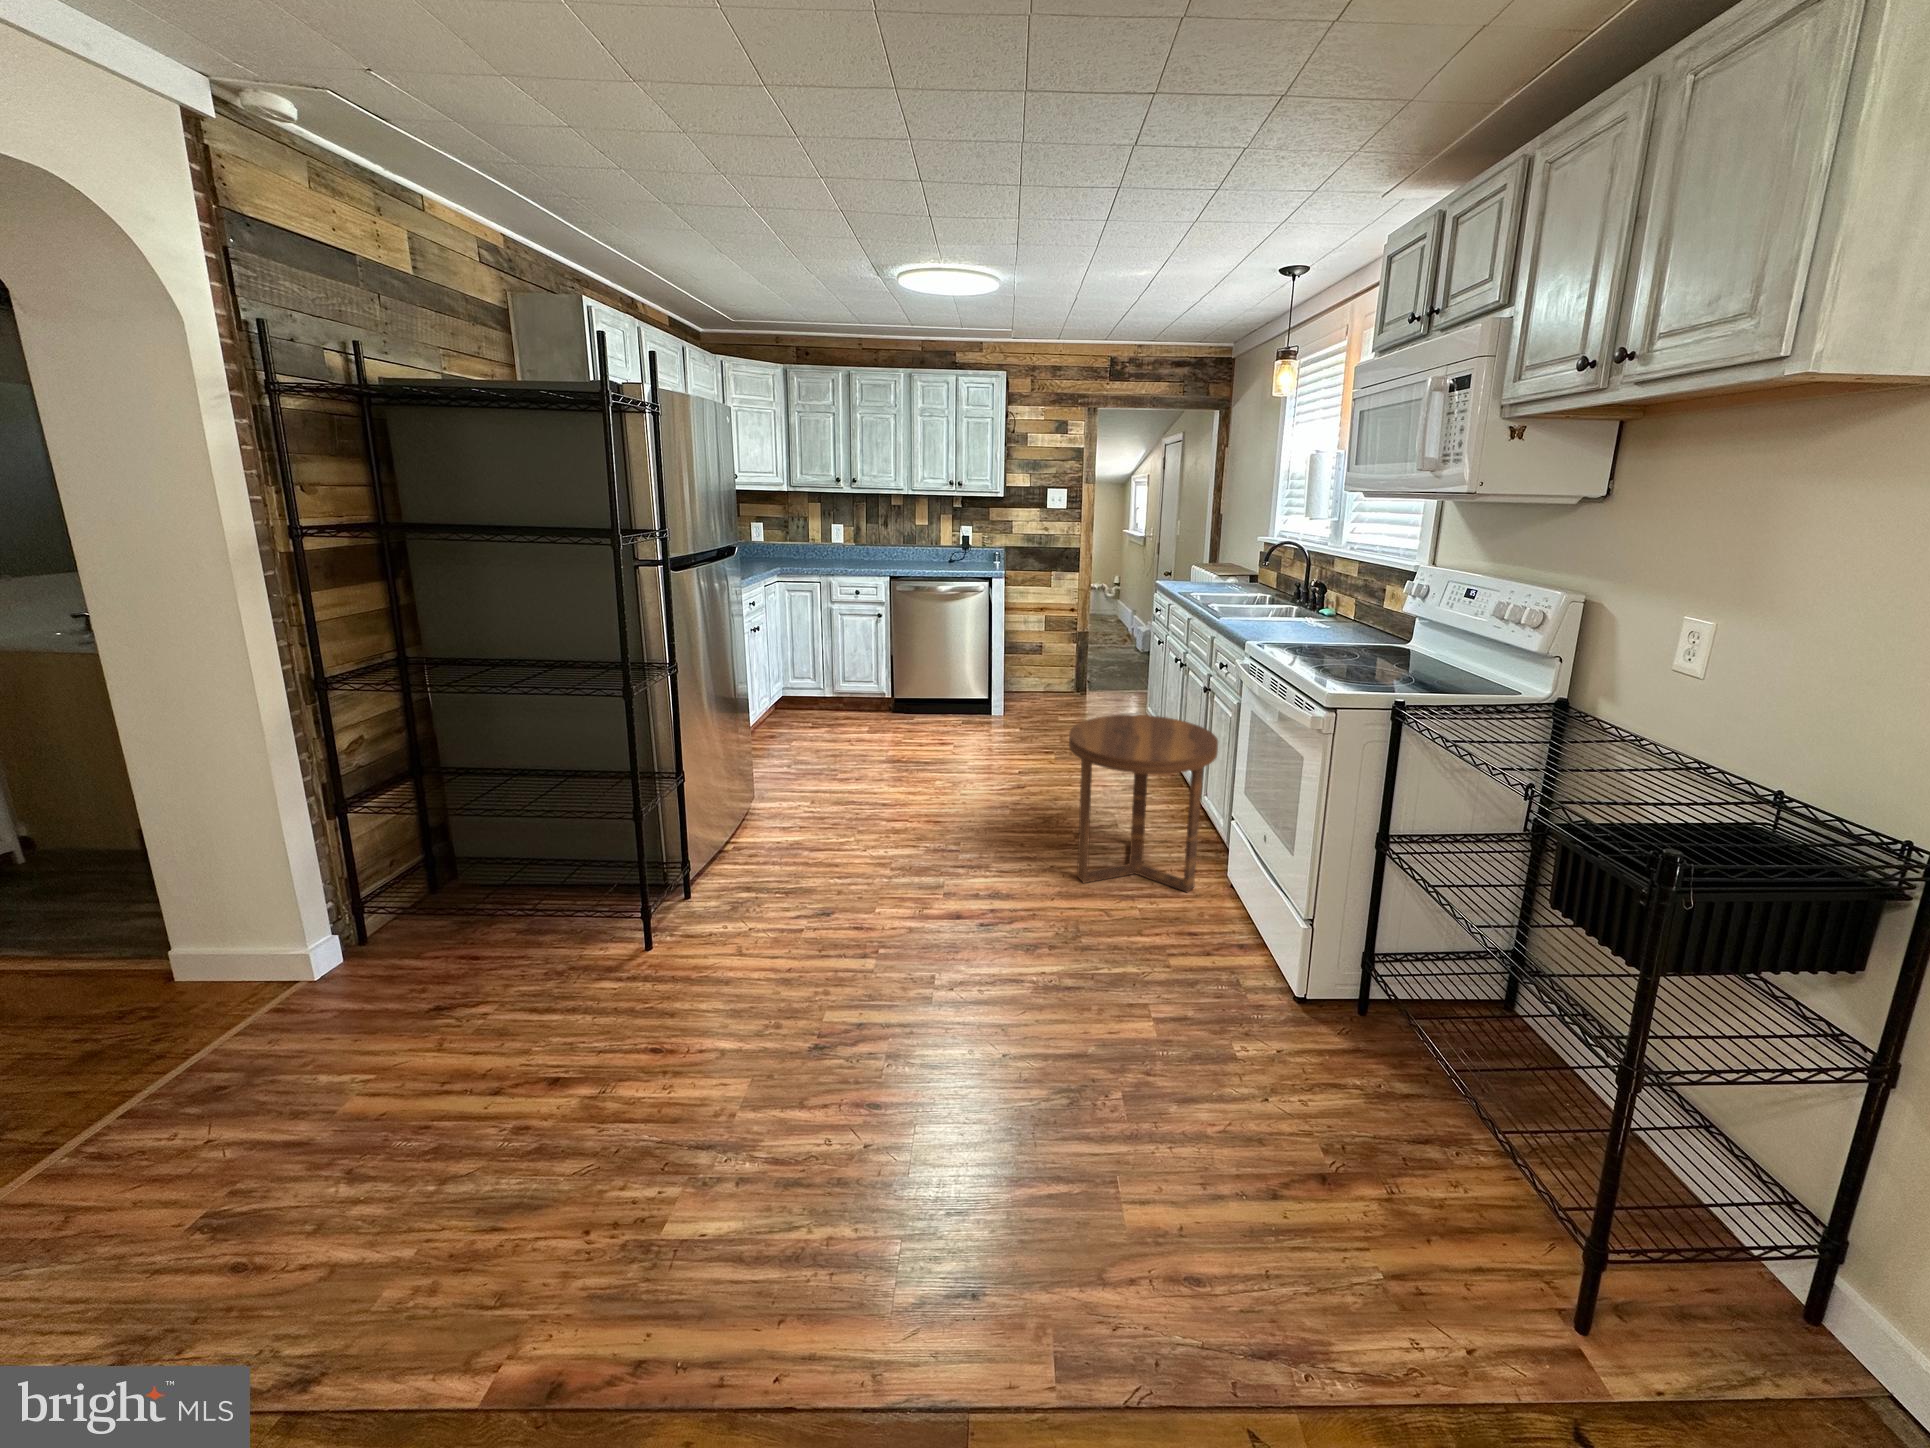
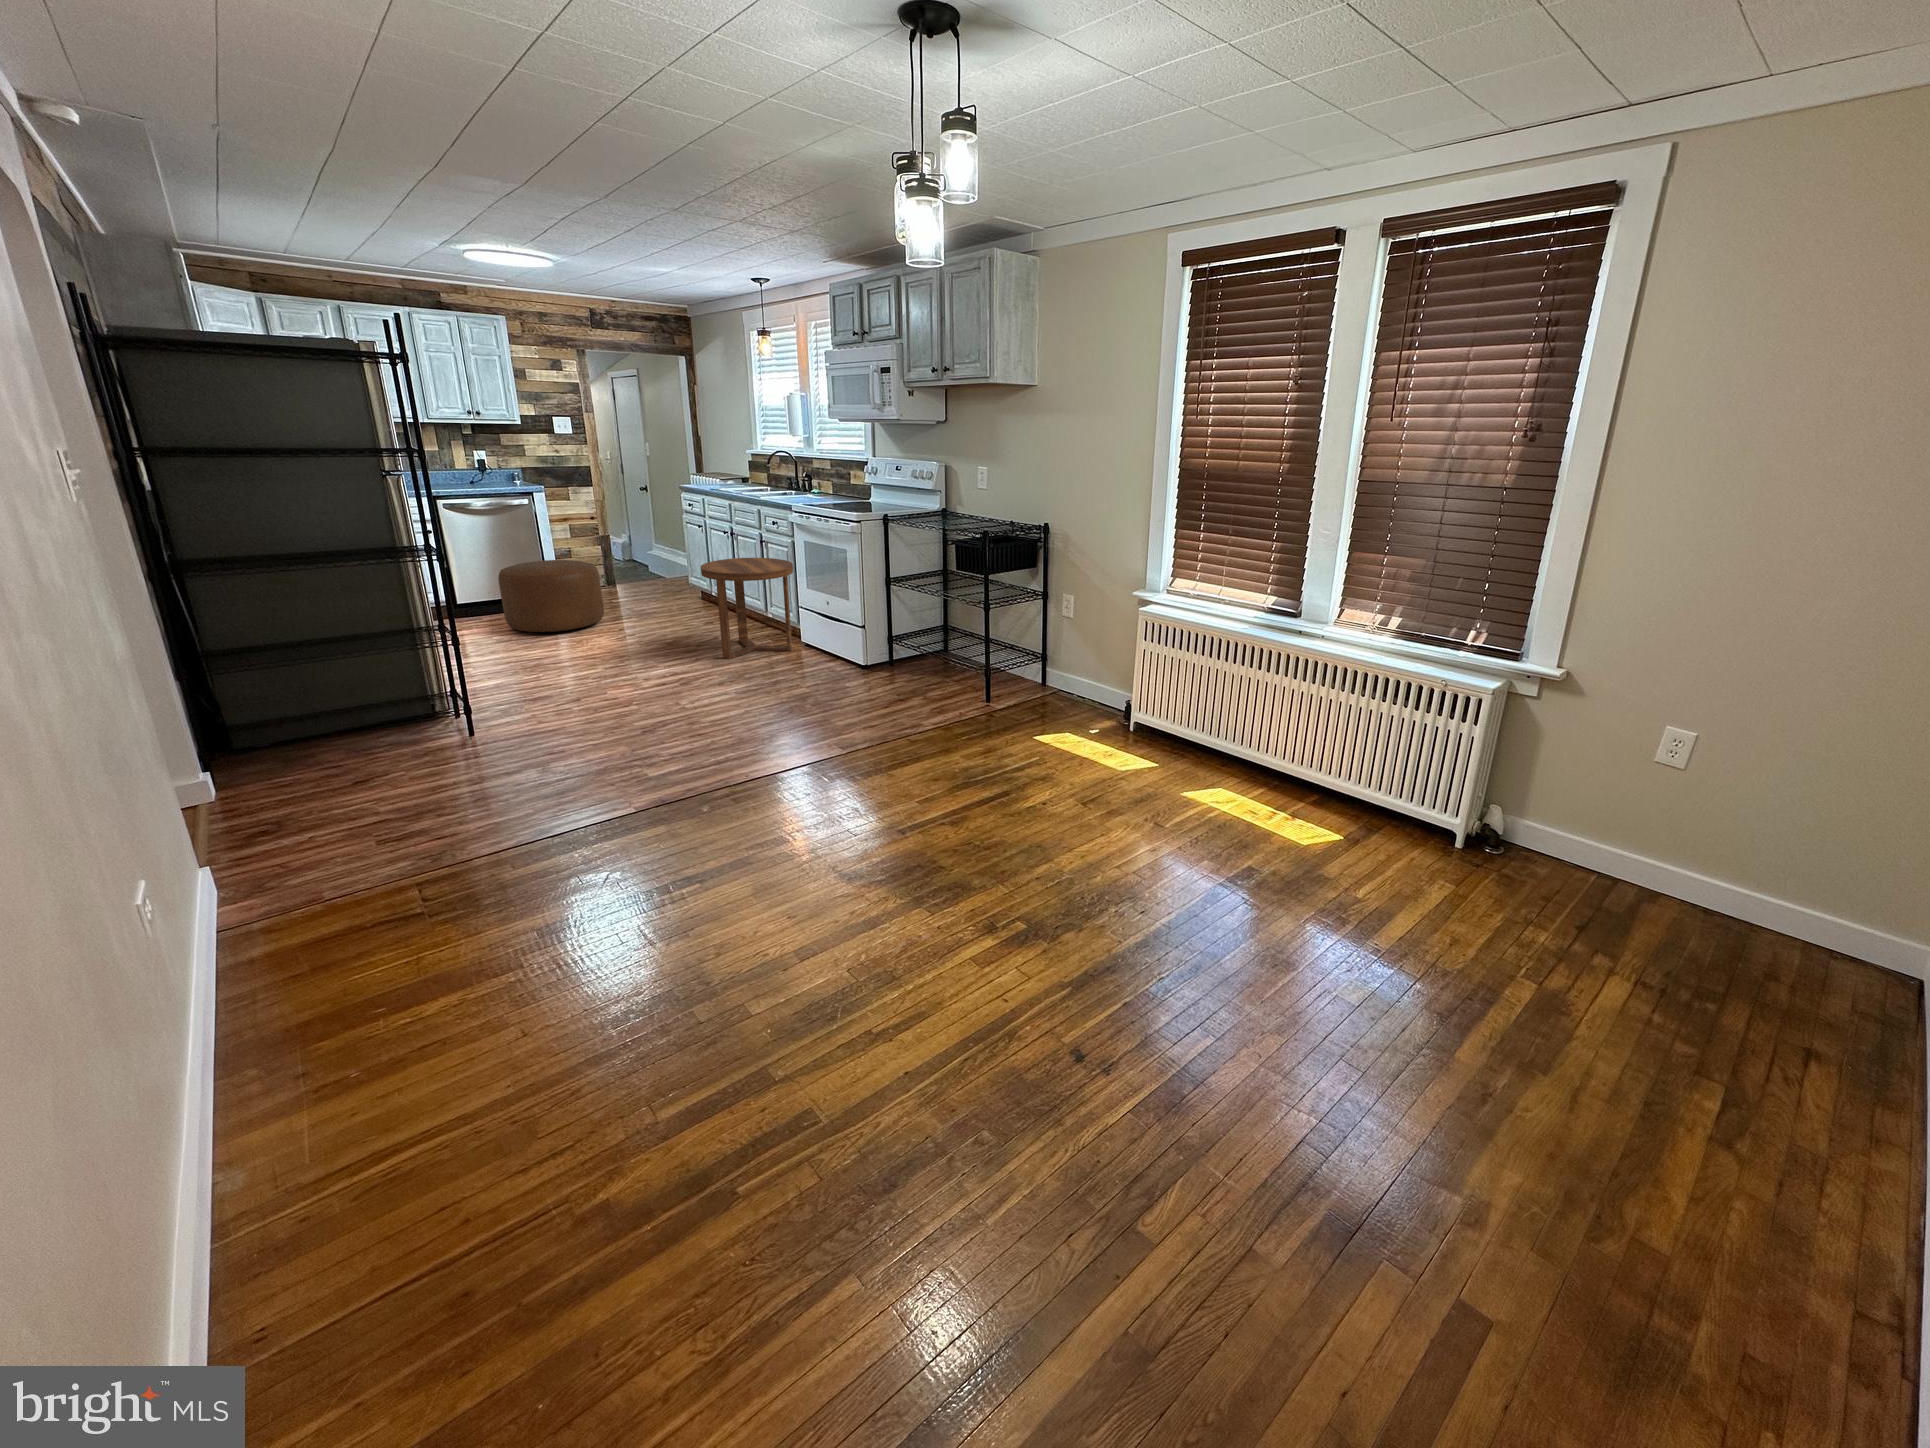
ottoman: none [901,666,1014,762] -> present [498,560,604,632]

